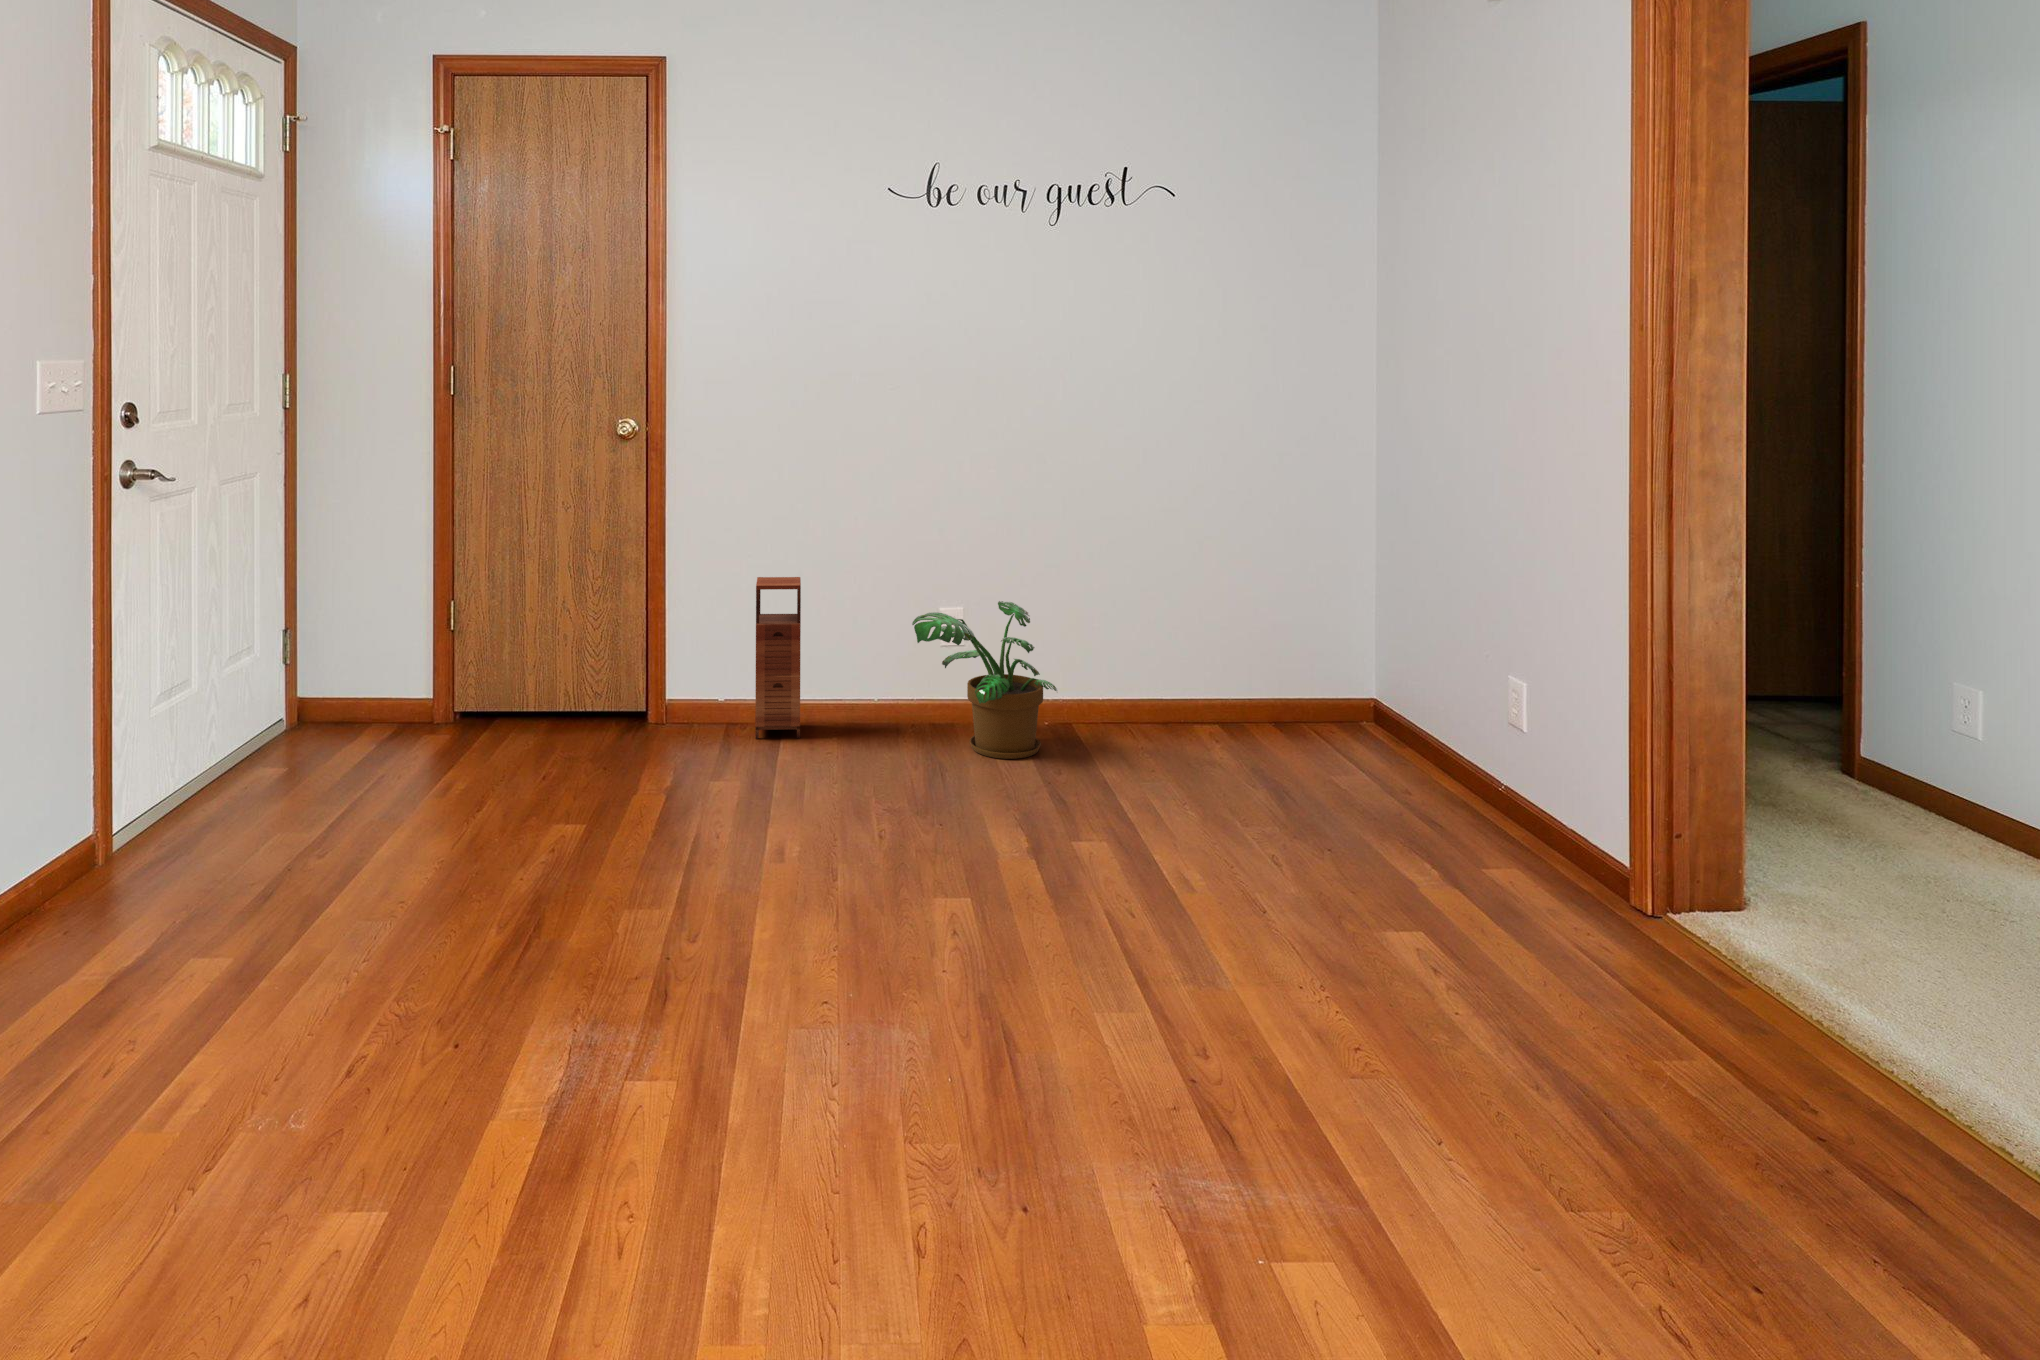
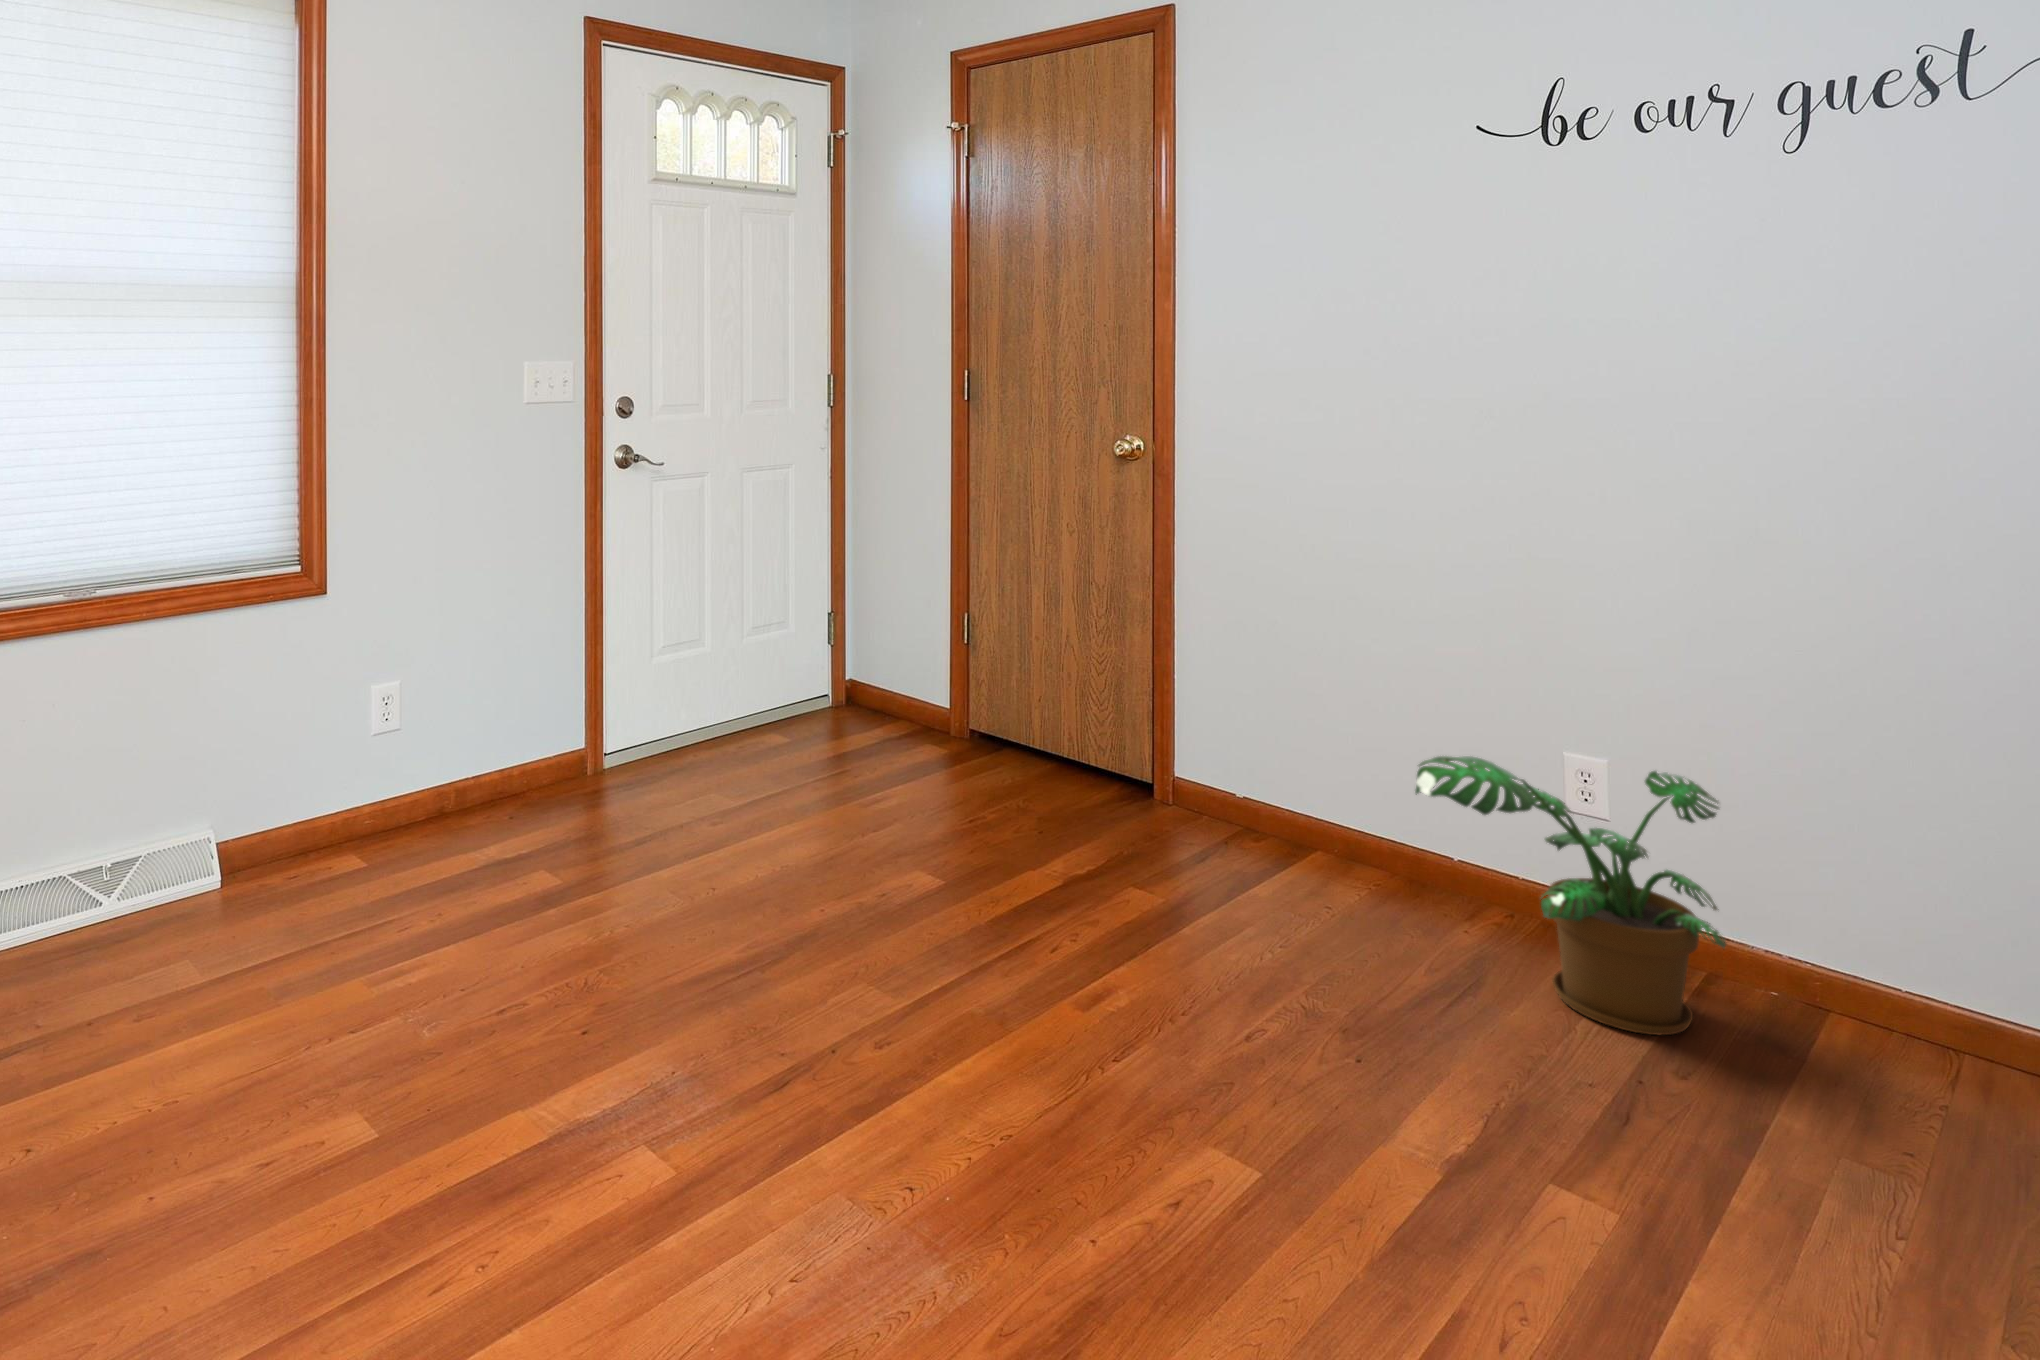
storage cabinet: present [755,577,801,739] -> none [1249,655,1336,880]

